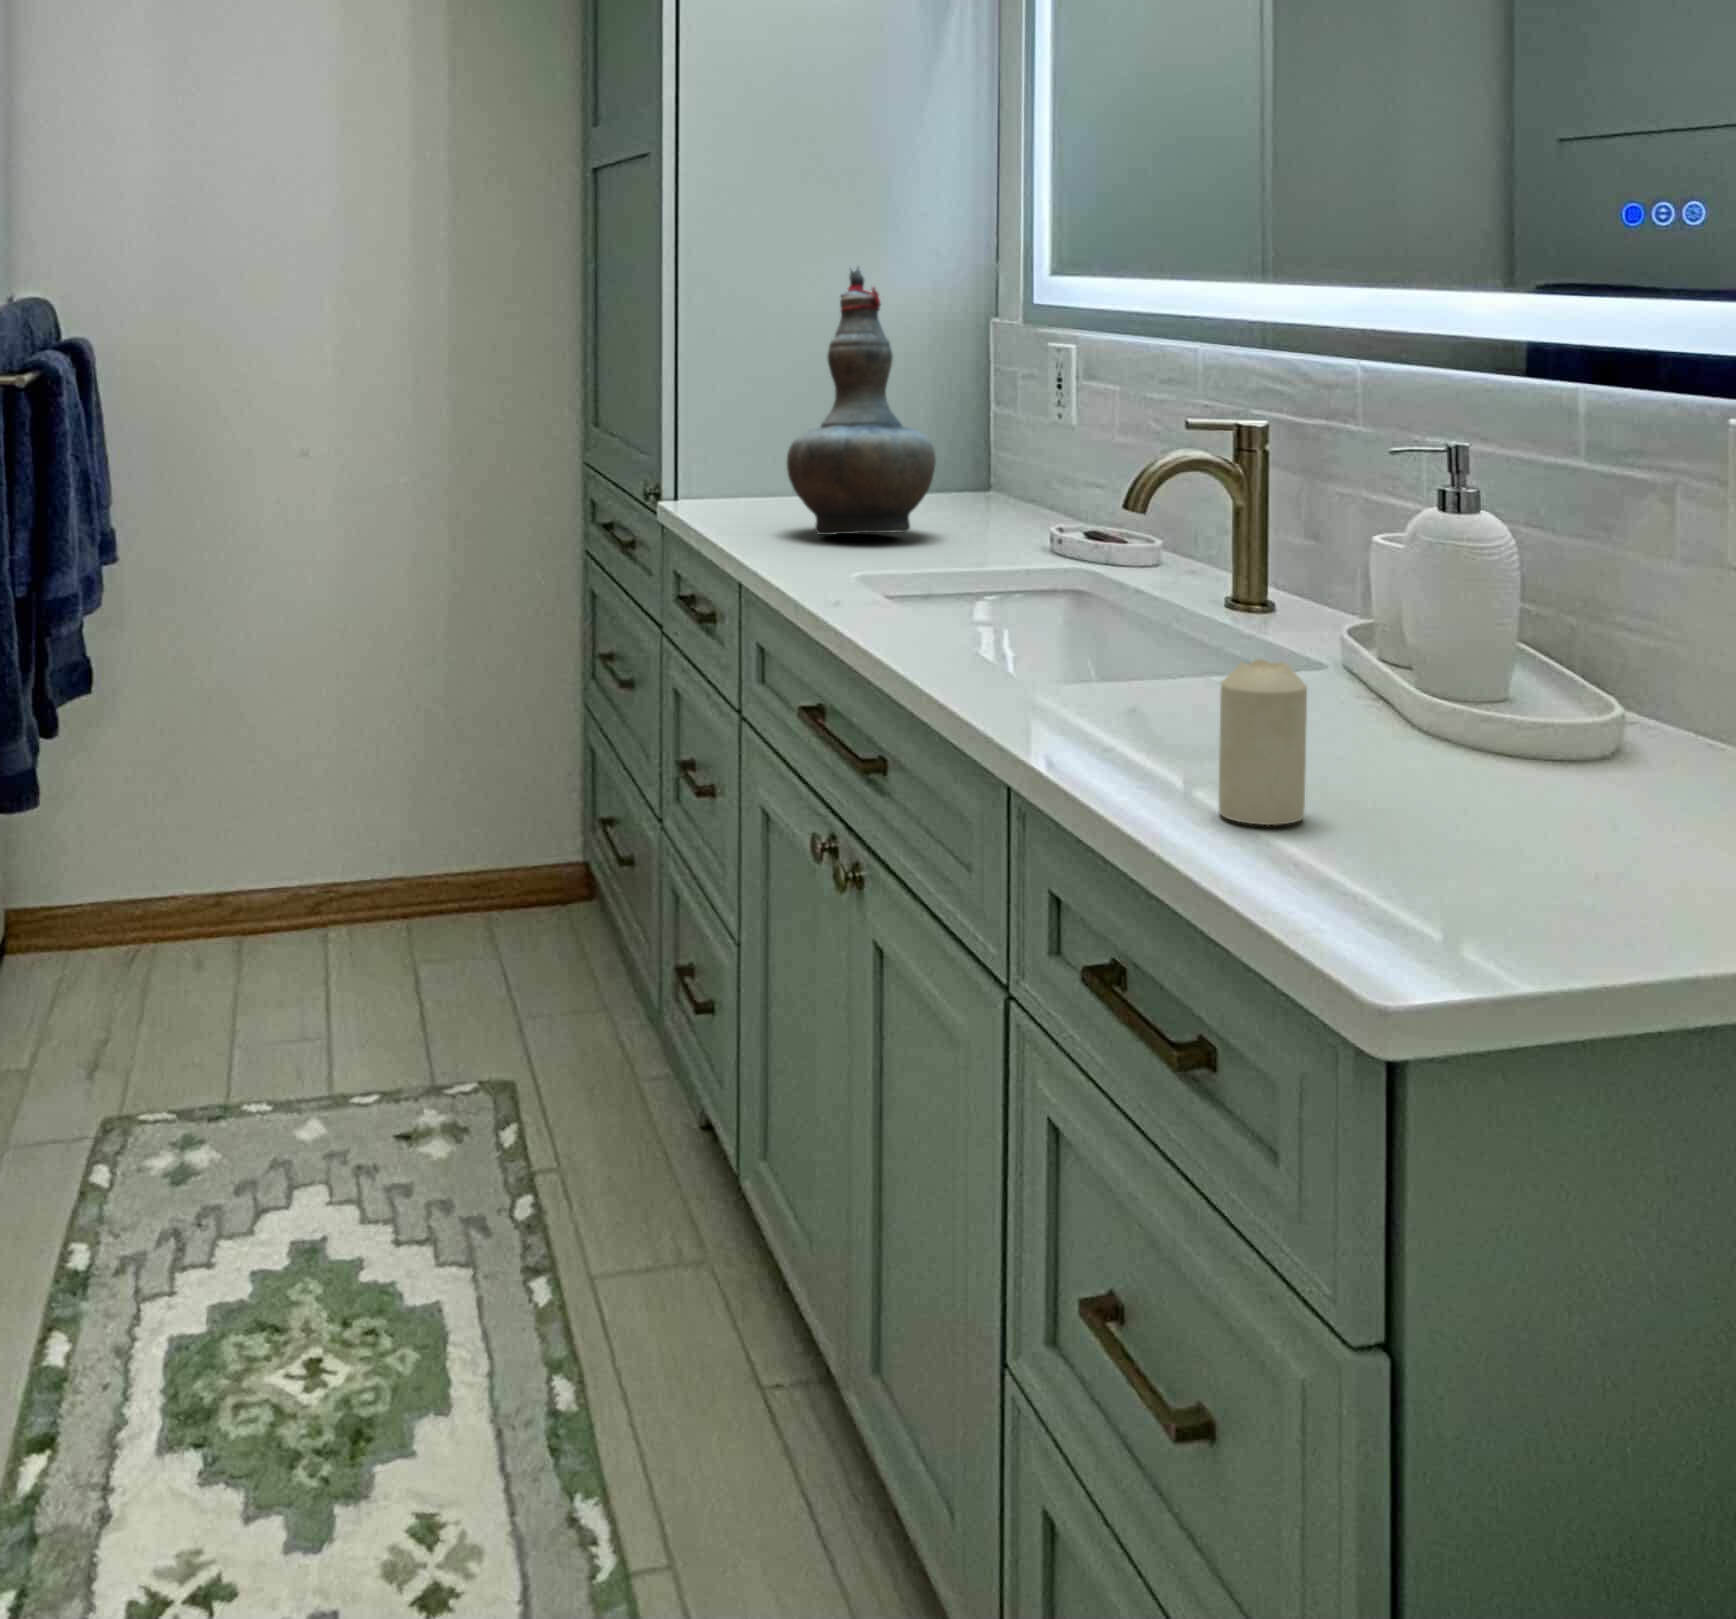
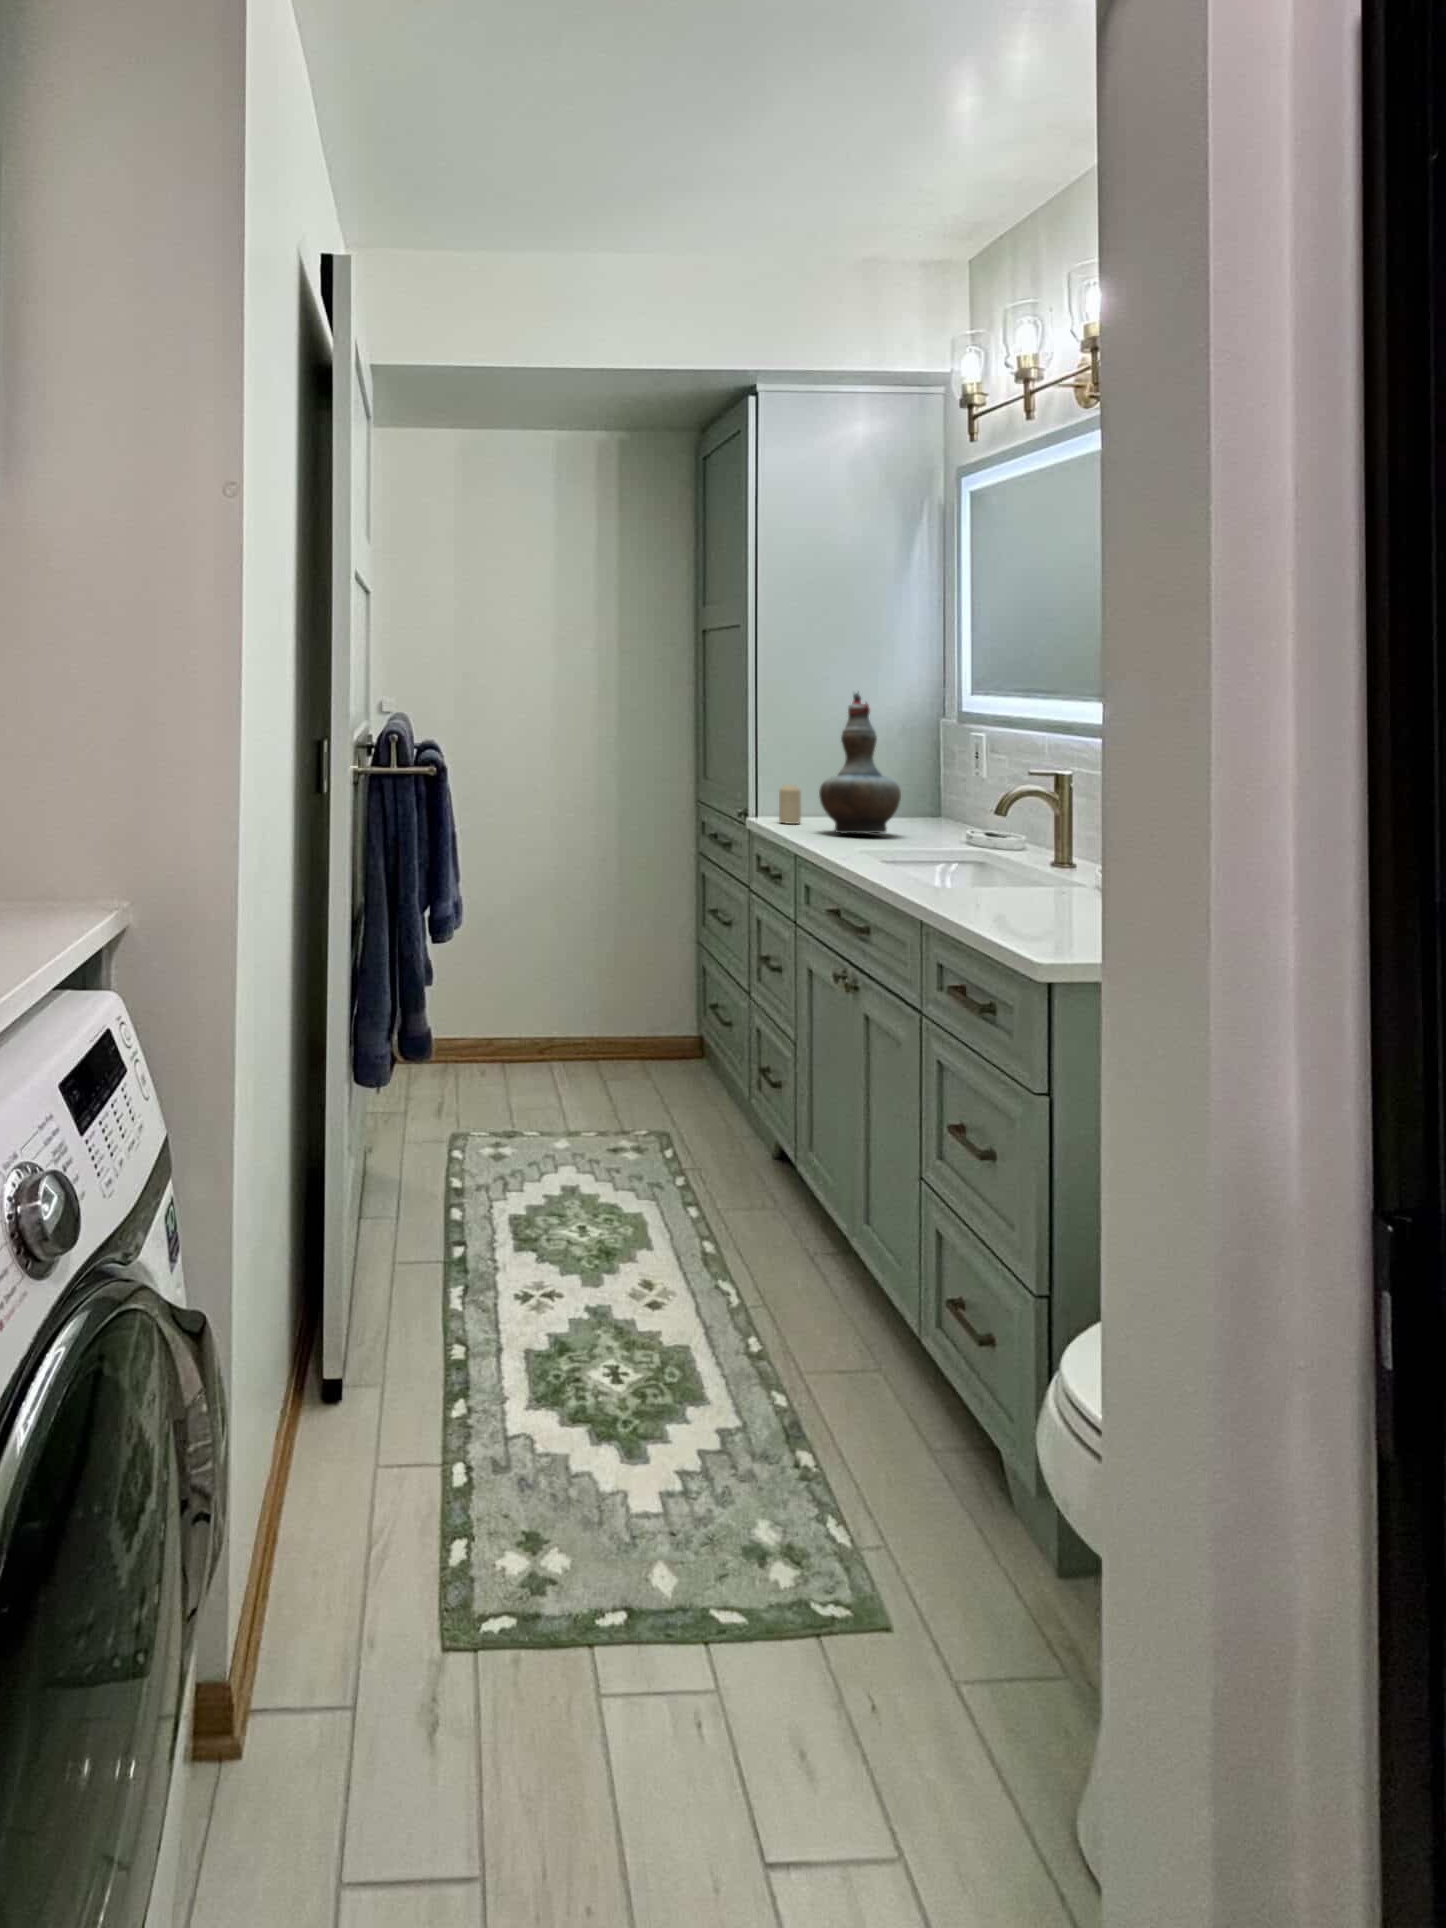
candle: present [1219,659,1307,825] -> present [779,785,801,824]

